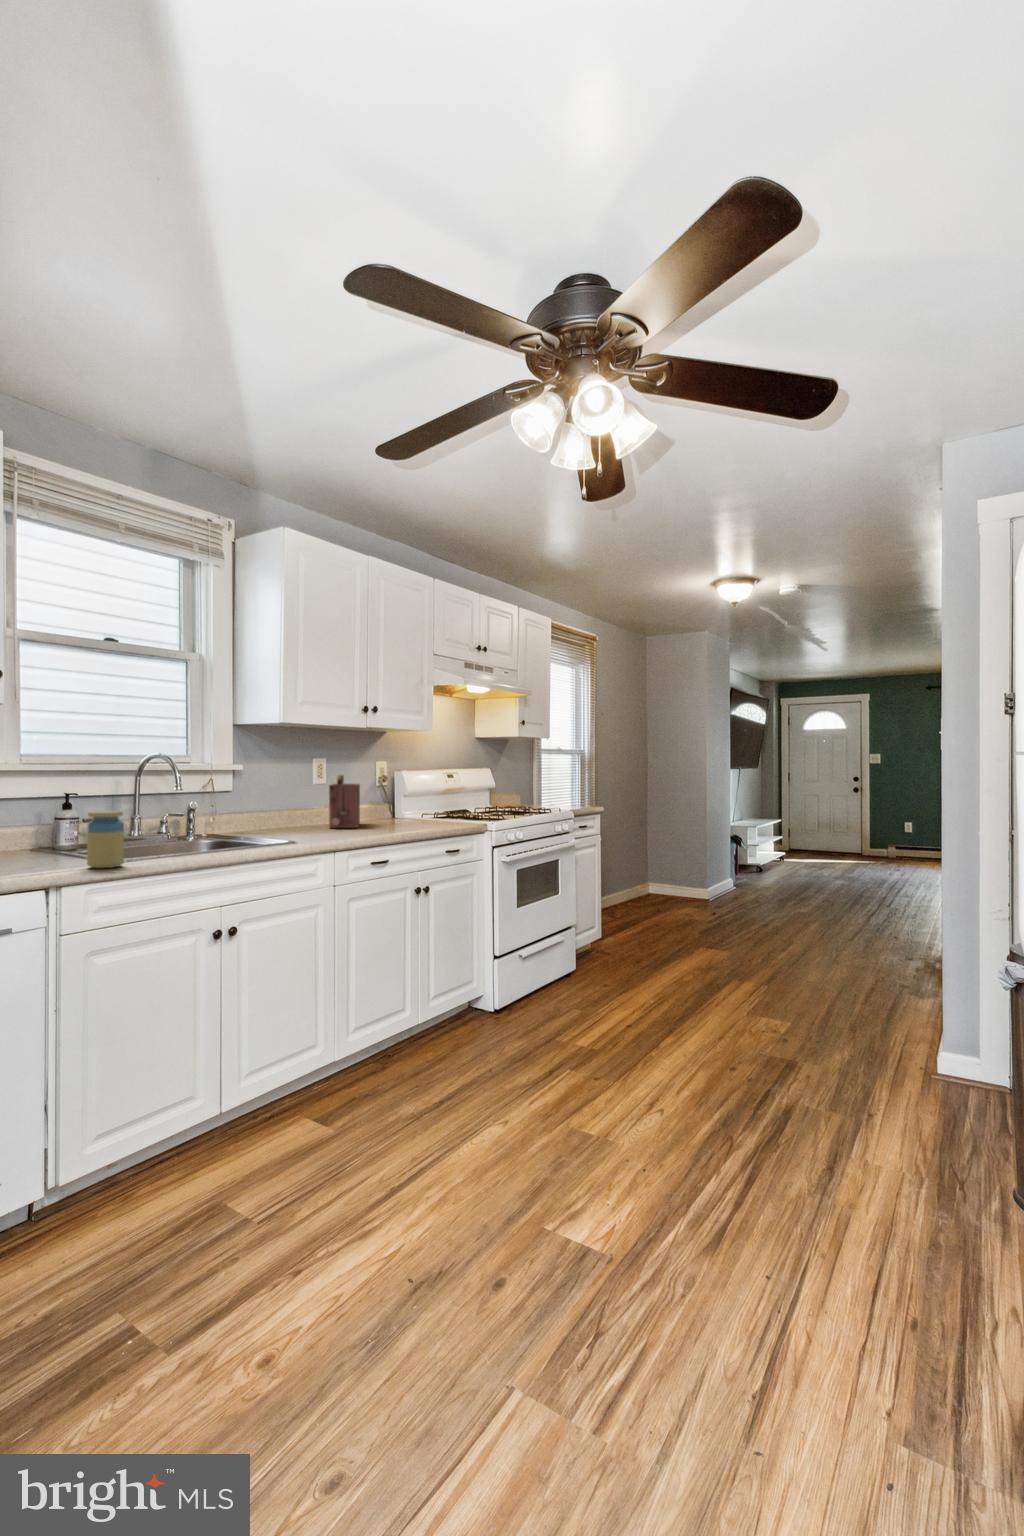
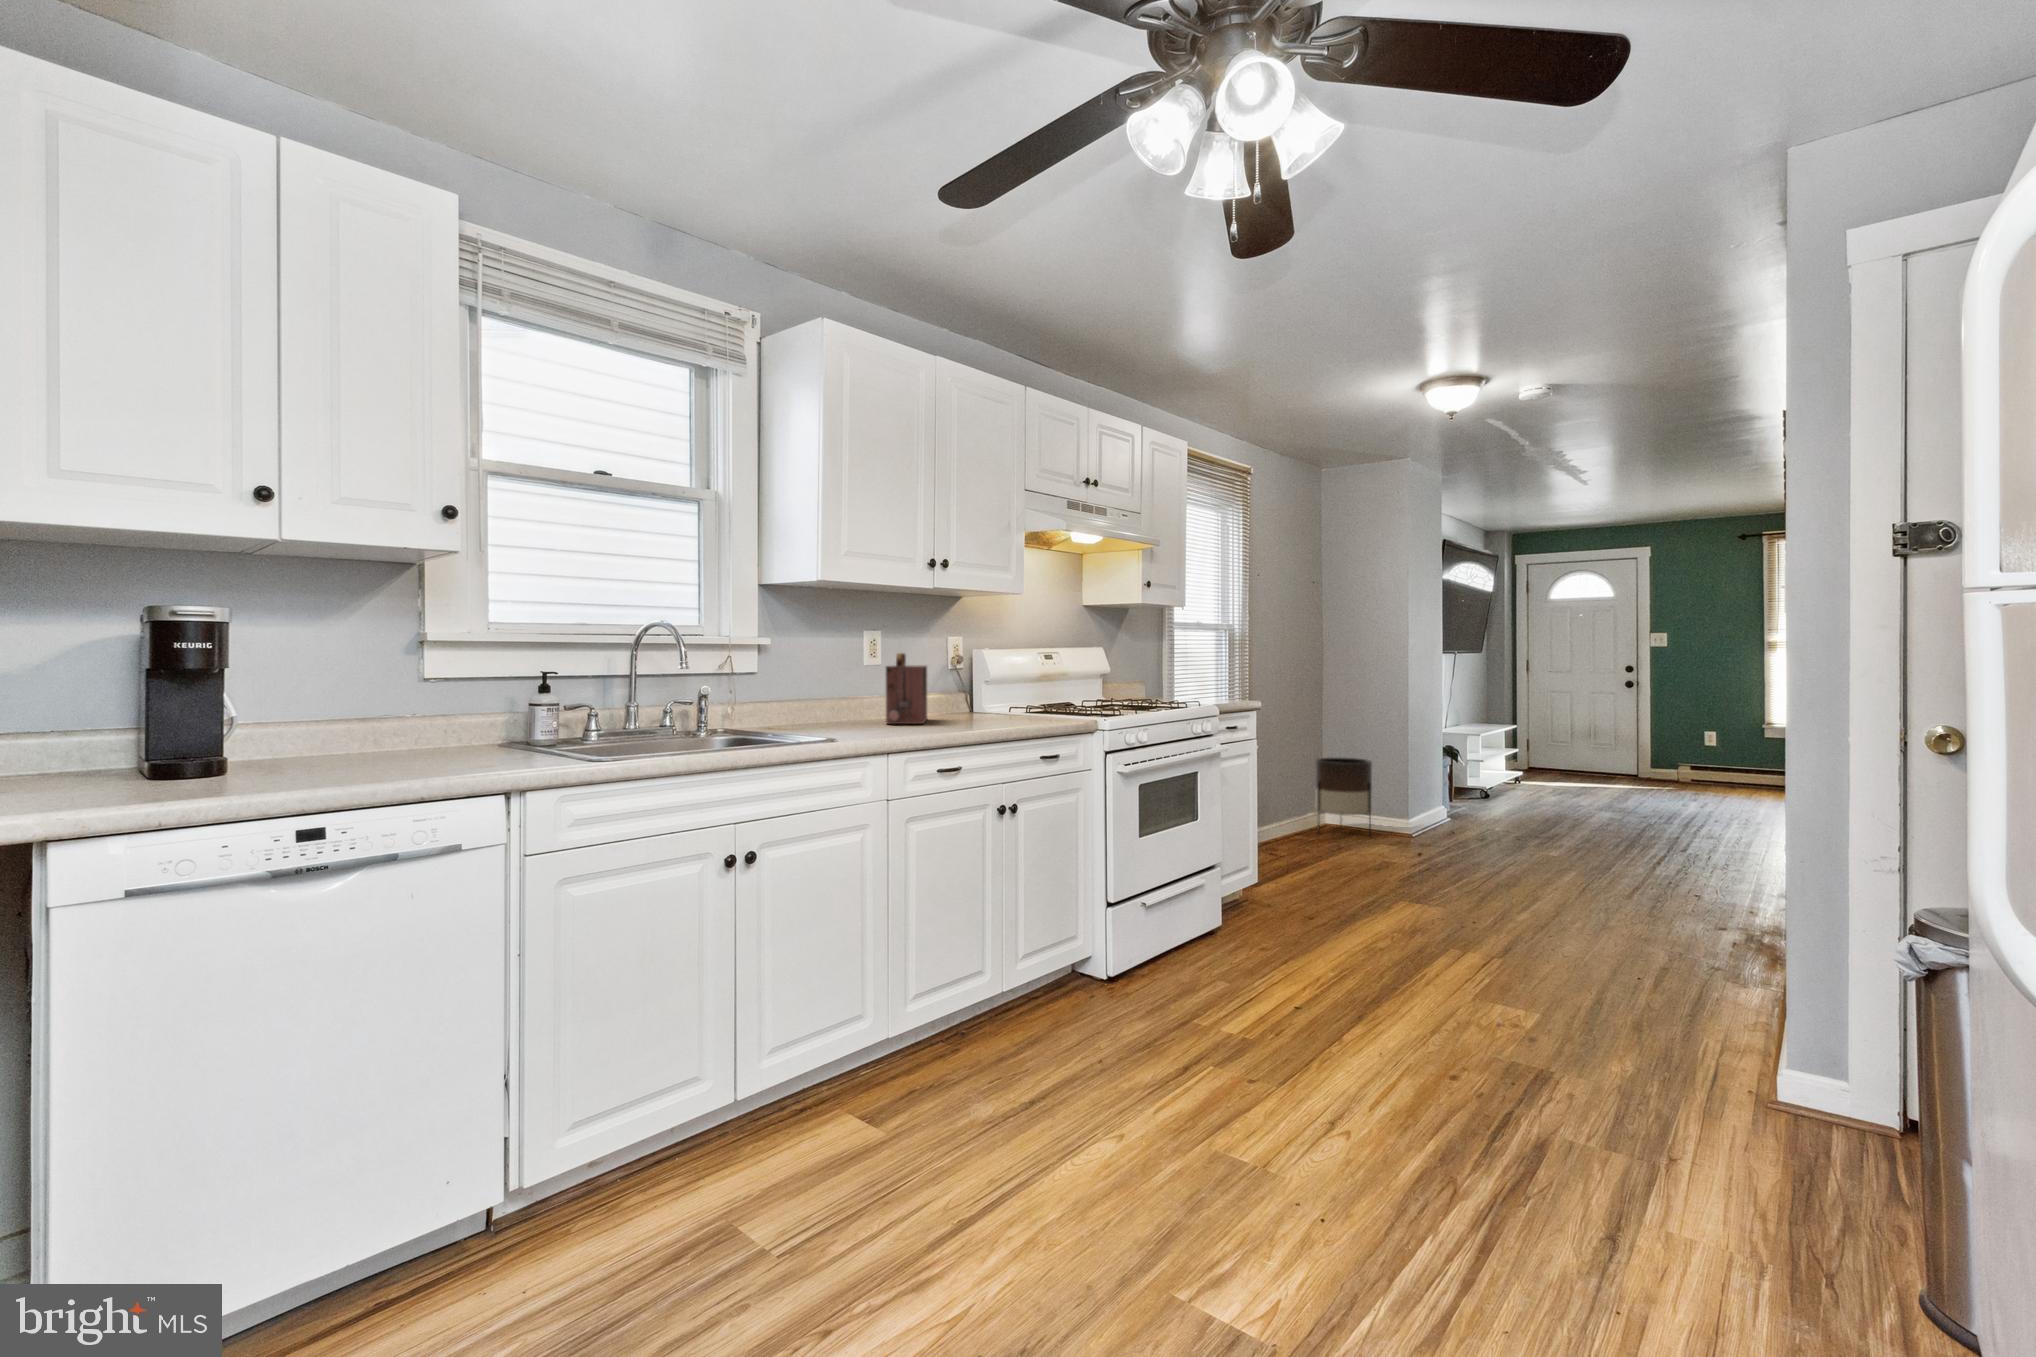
jar: present [87,811,124,868] -> none [555,692,602,768]
planter: none [641,846,682,903] -> present [1315,758,1372,835]

